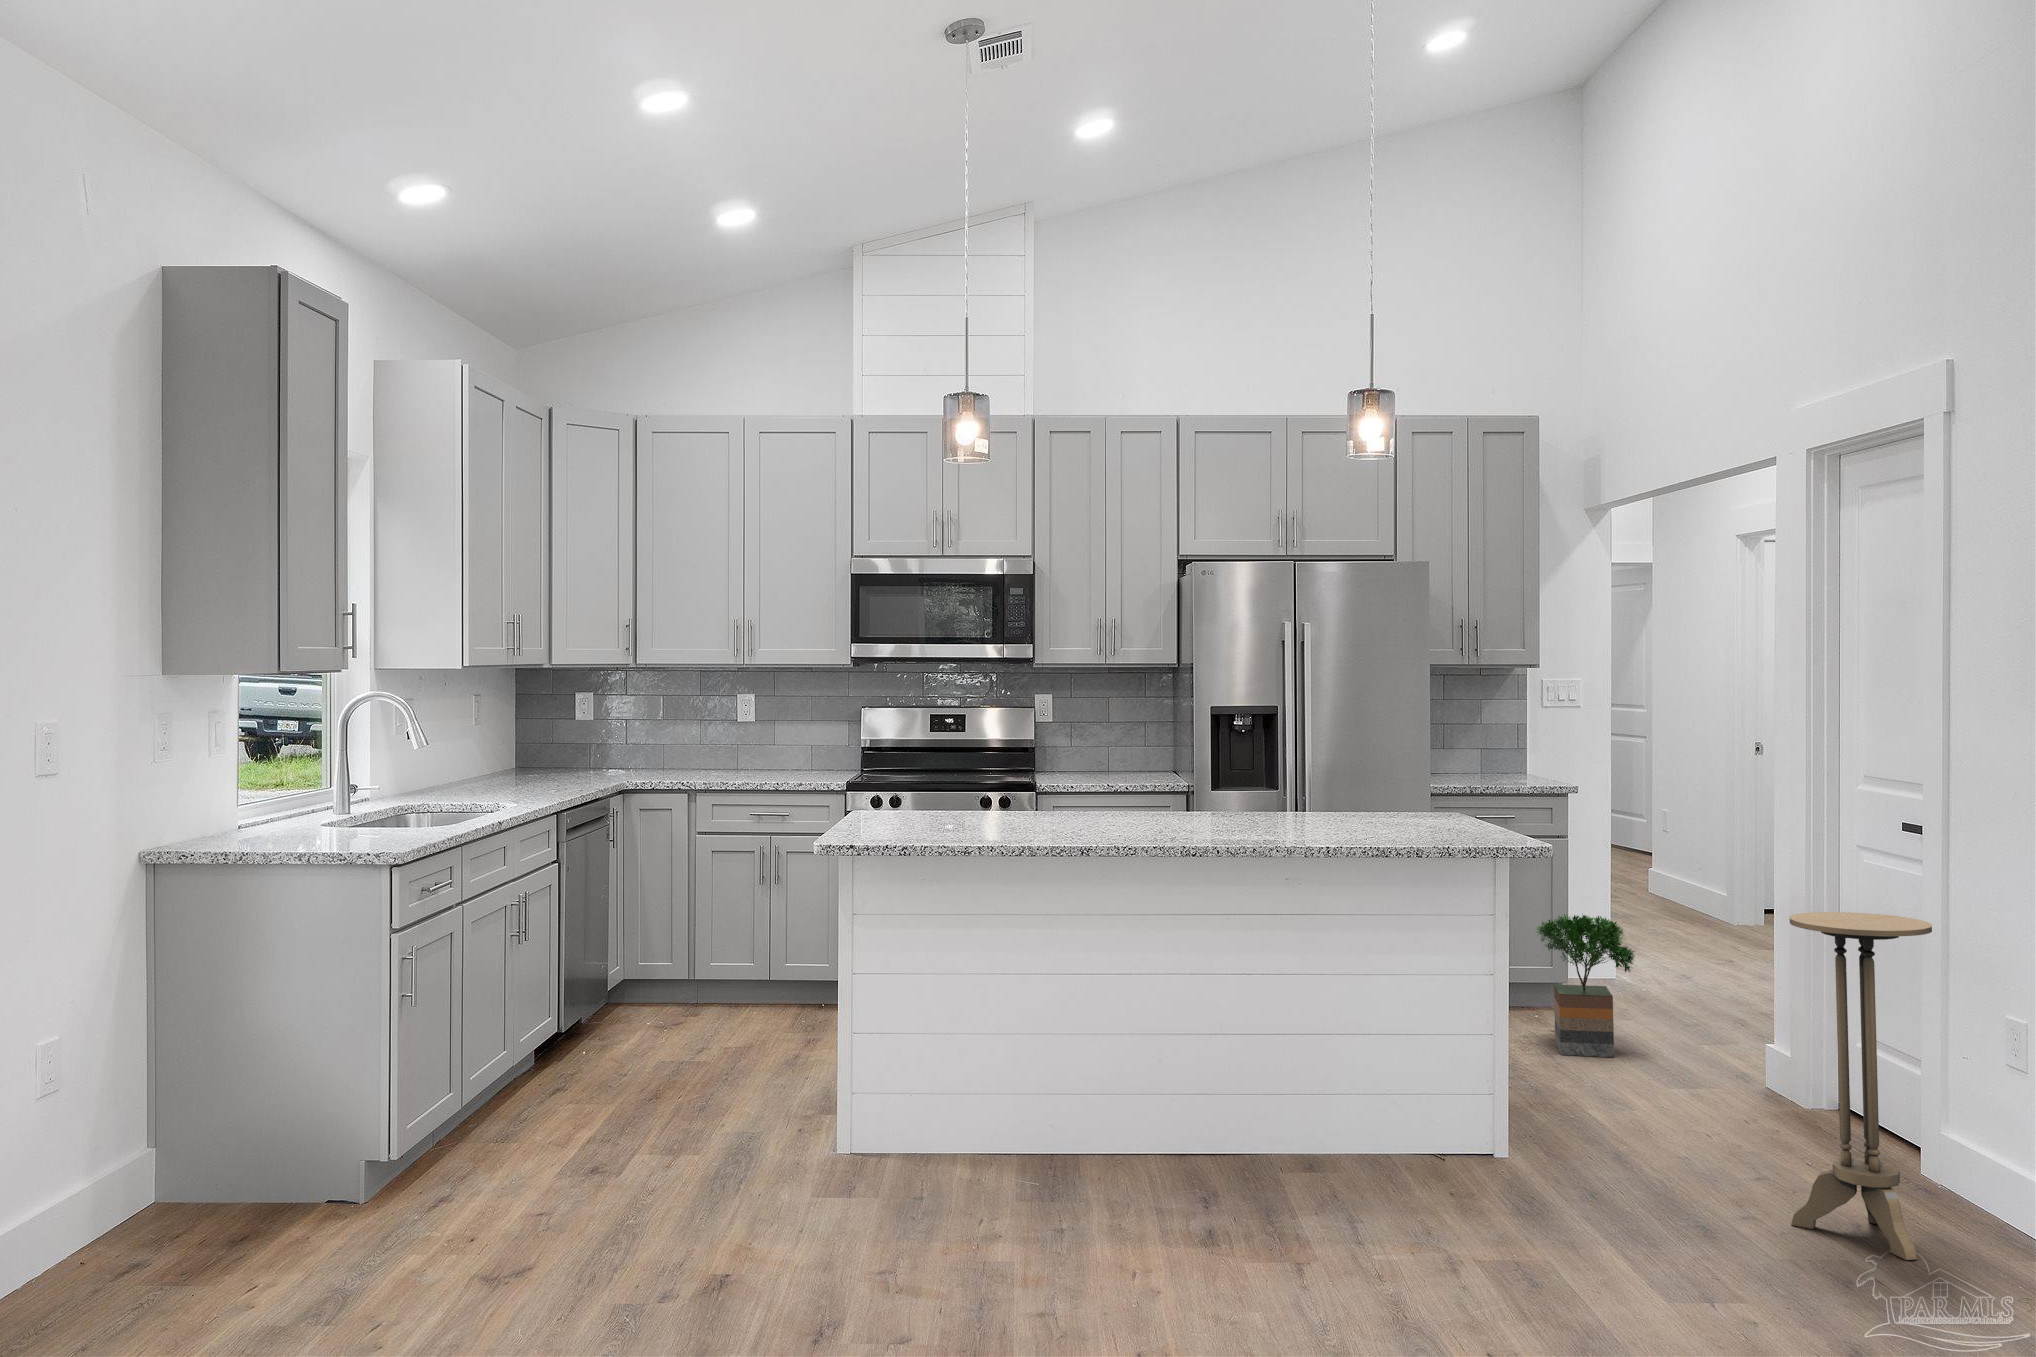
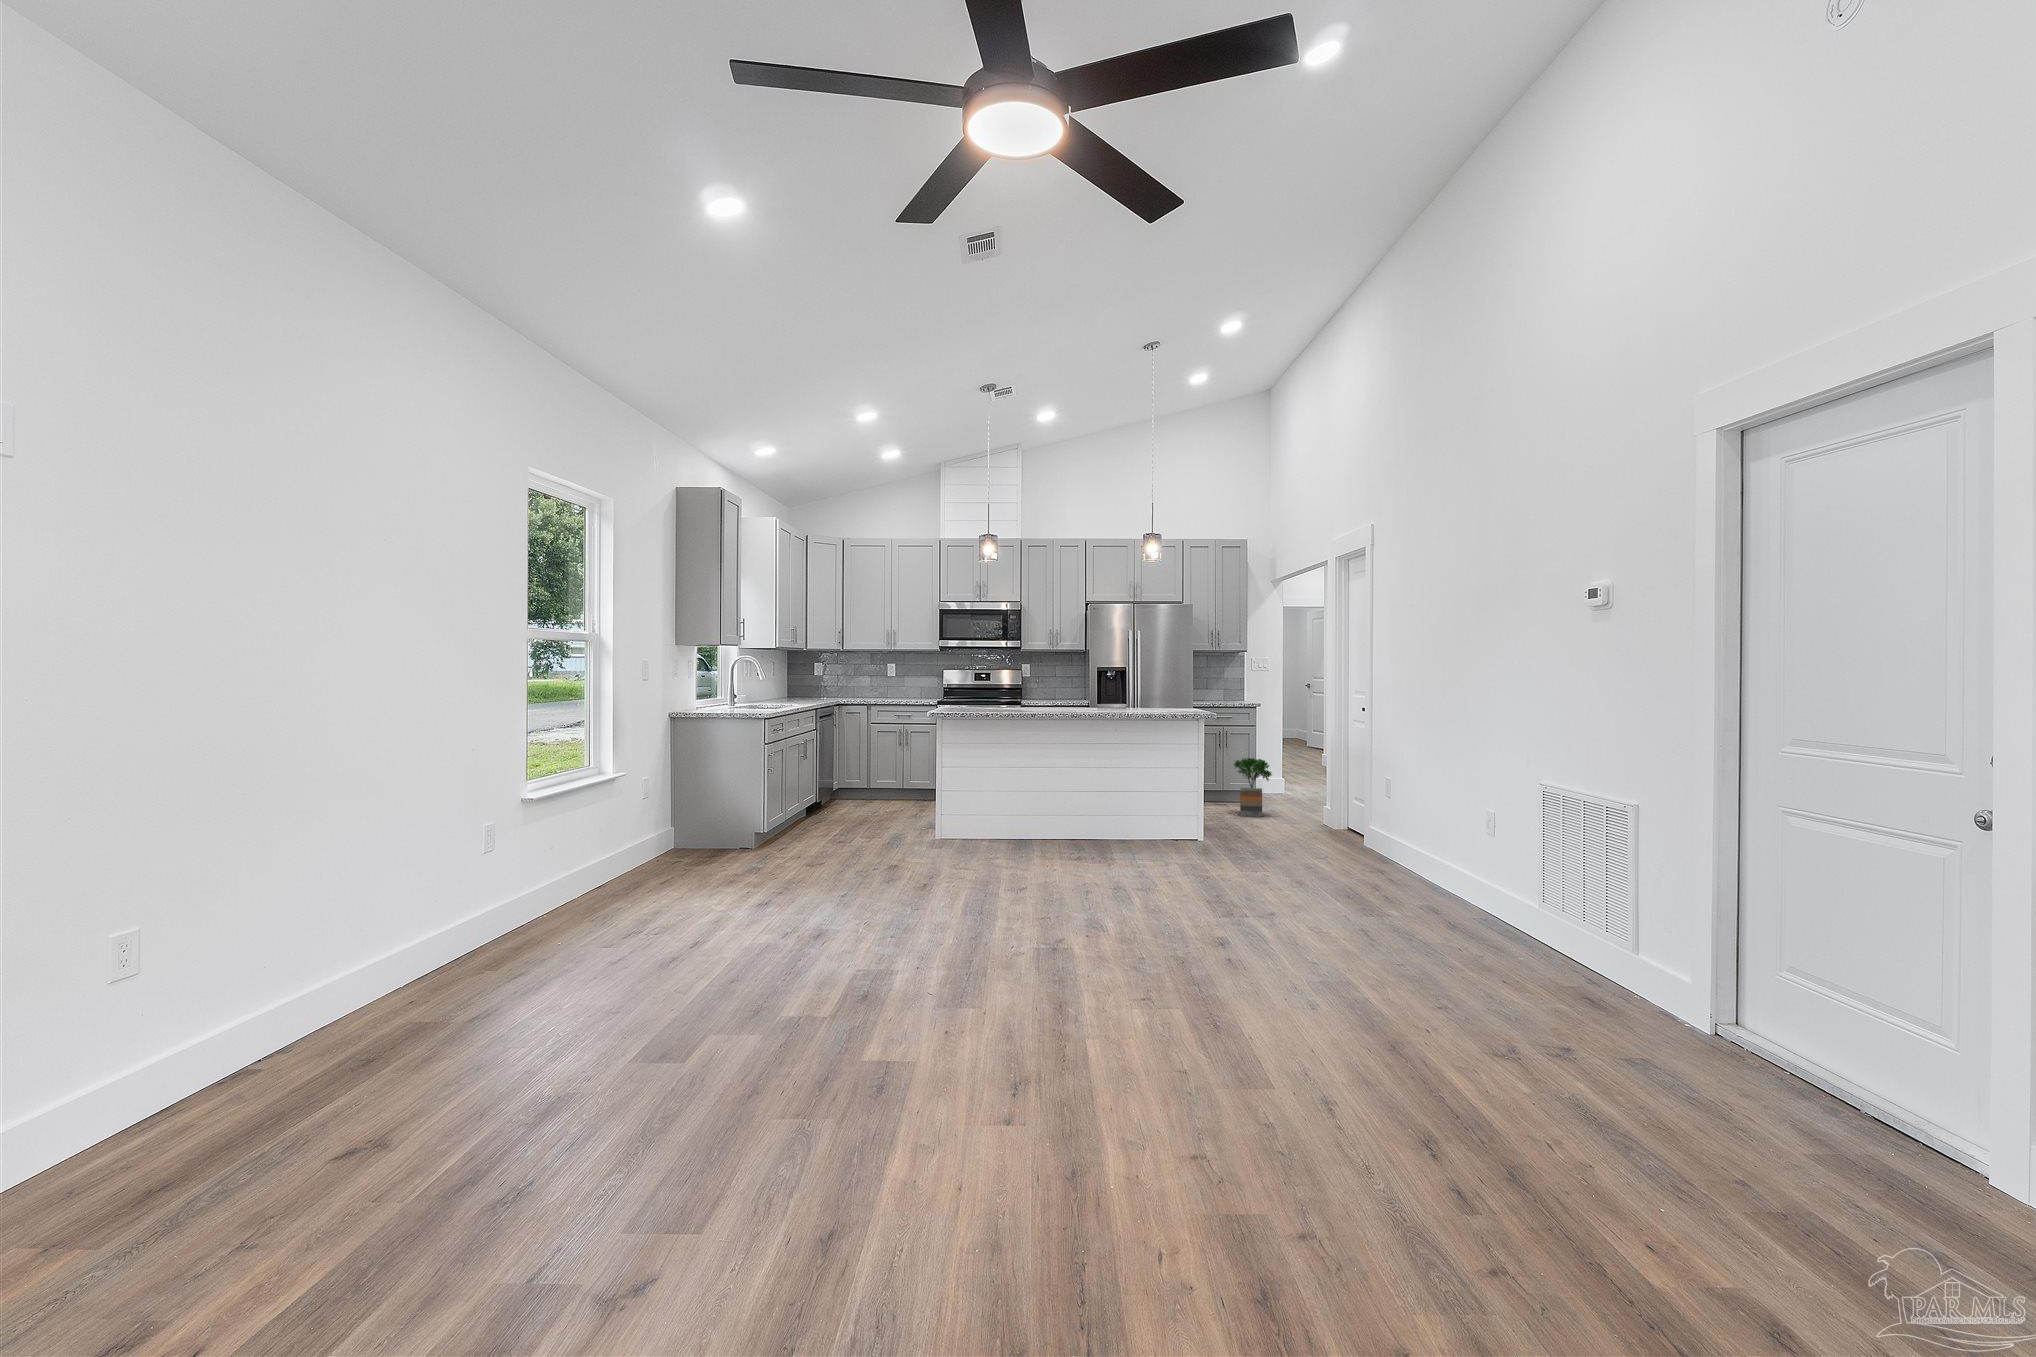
side table: present [1790,912,1932,1260] -> none [1290,743,1338,865]

